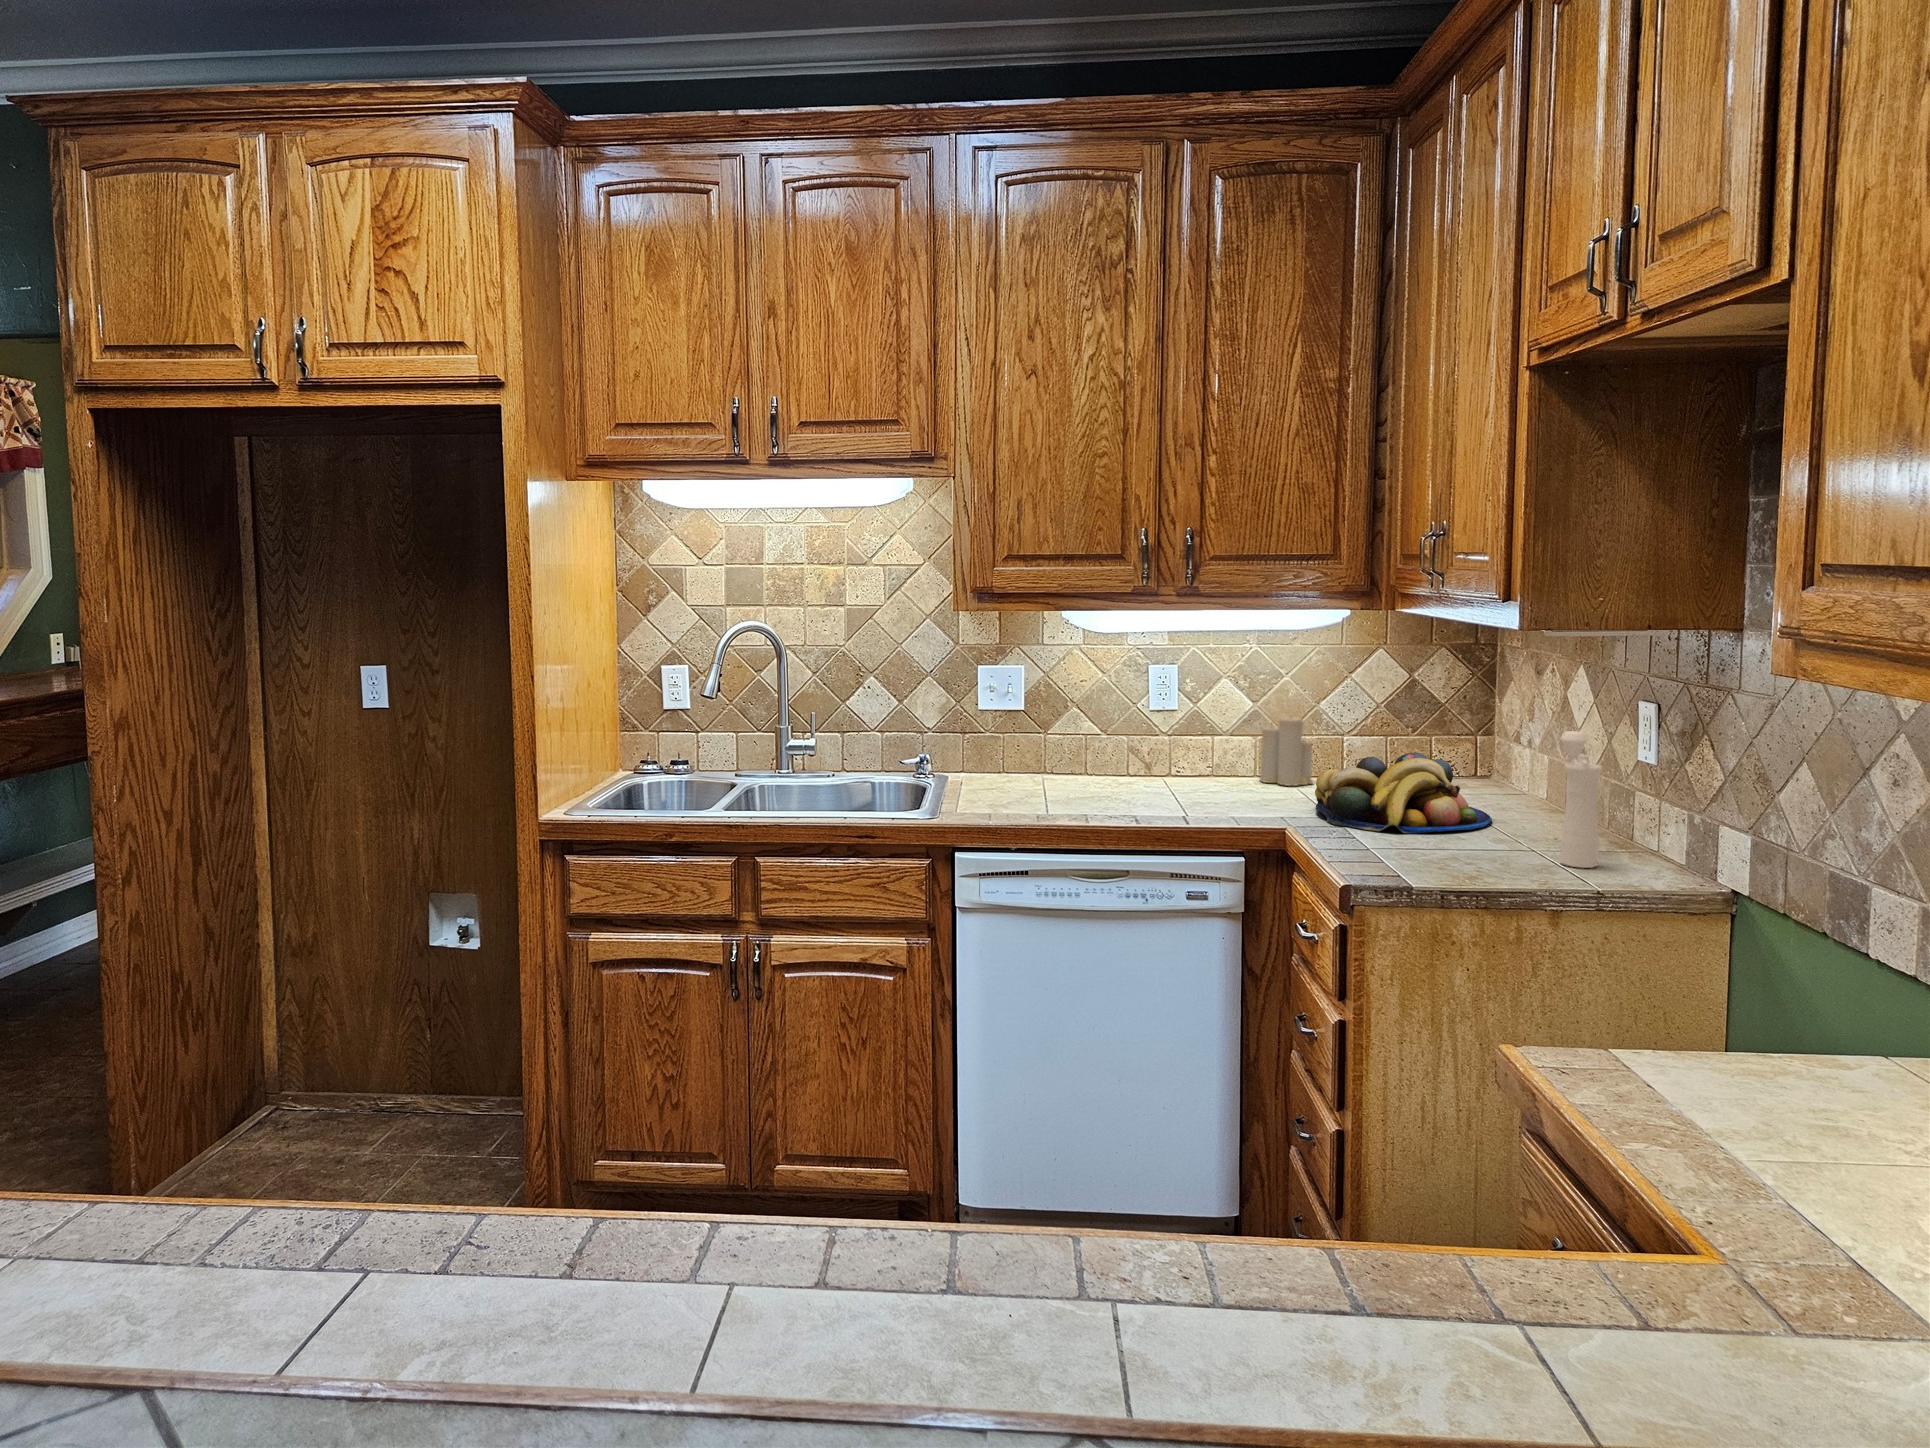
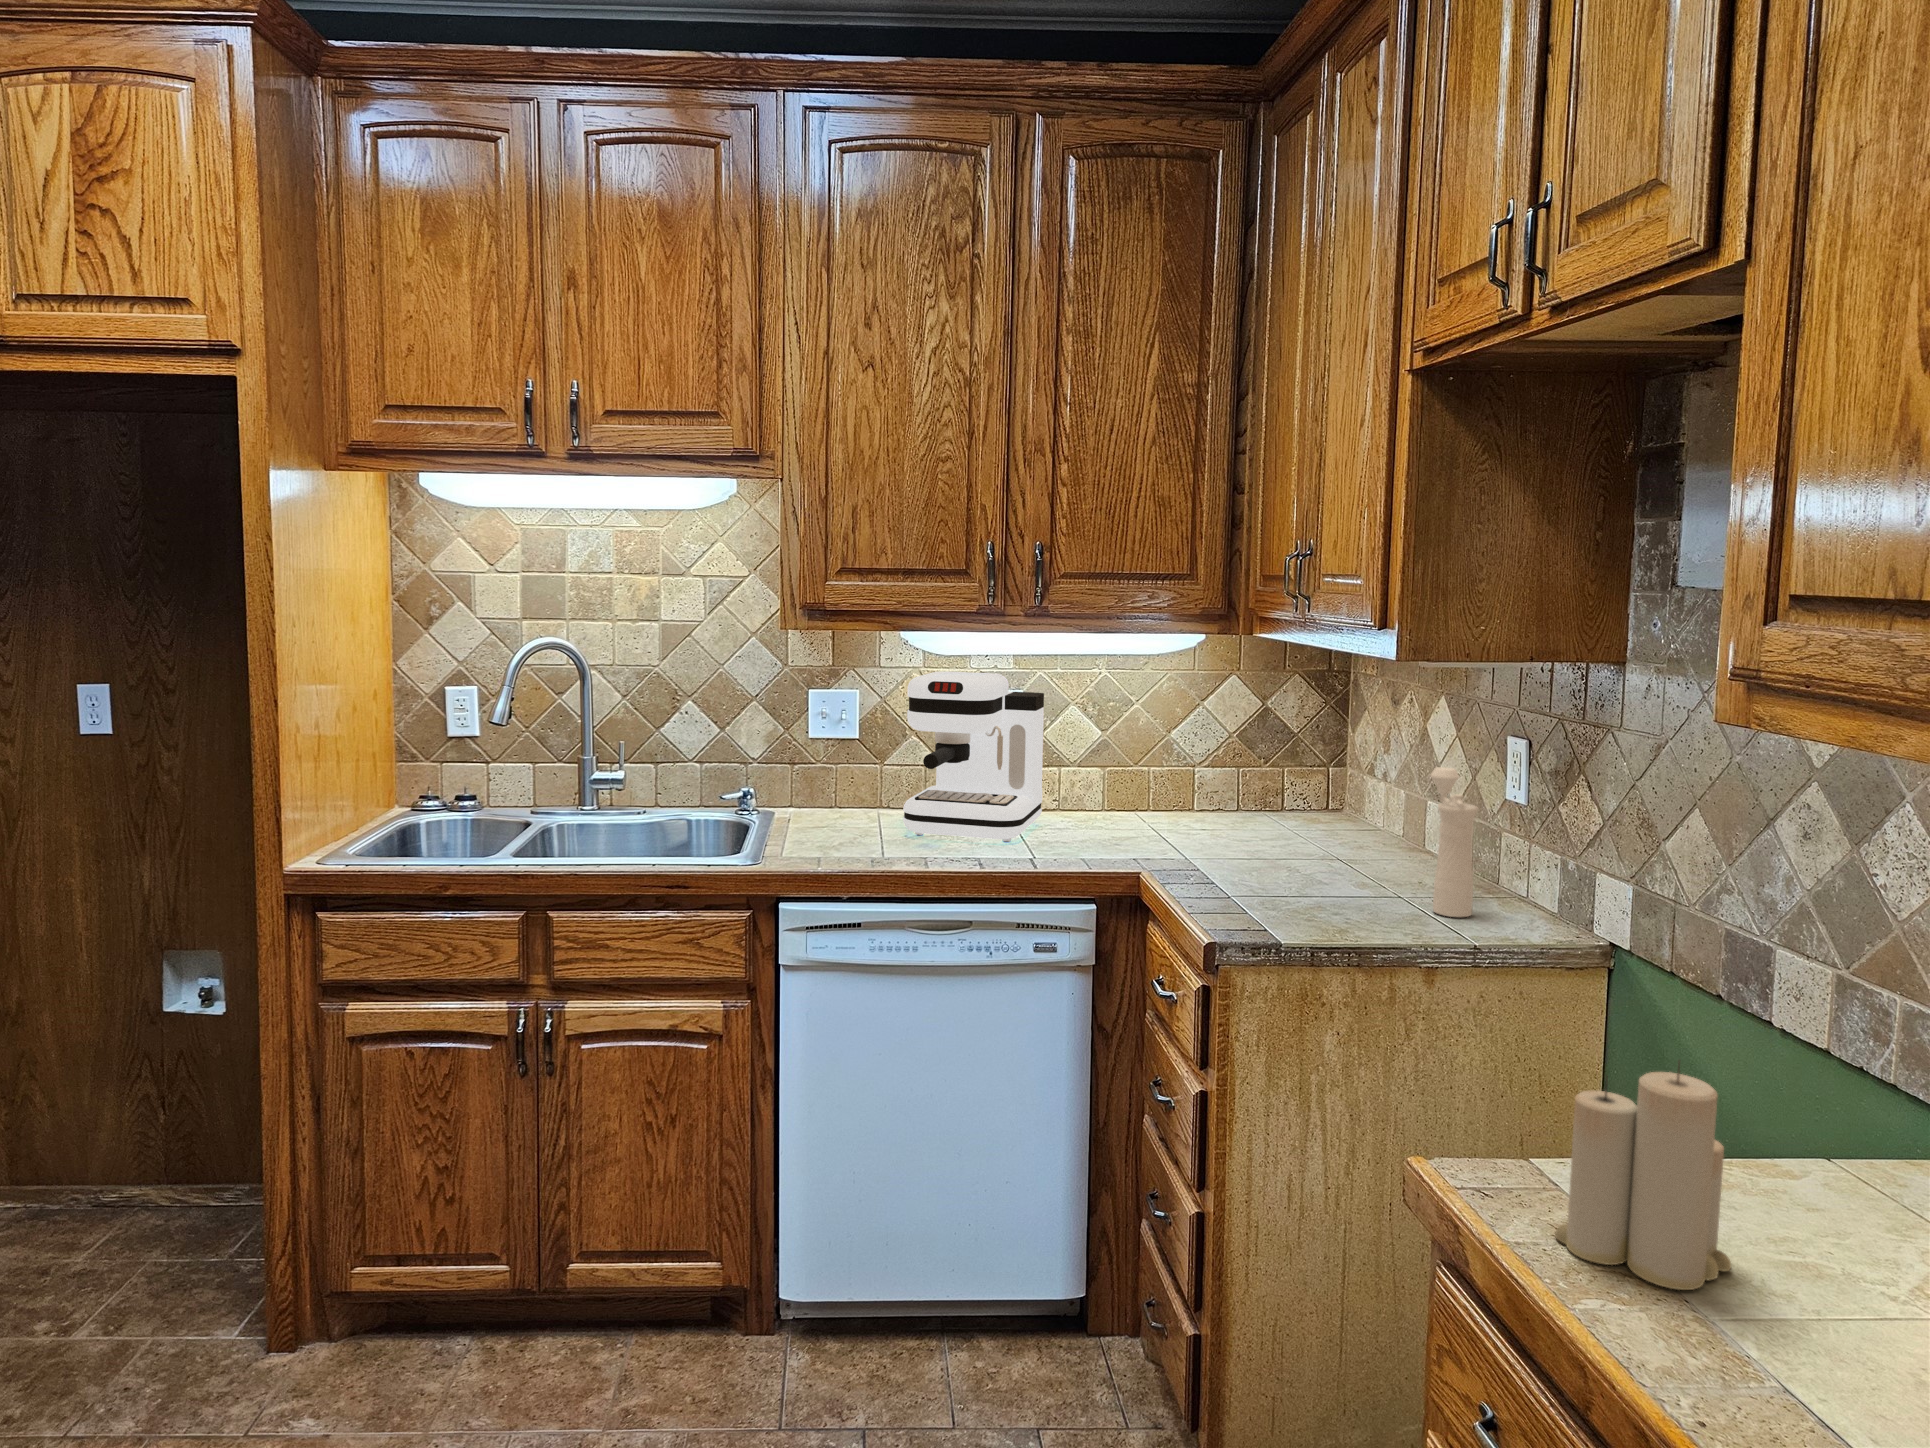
coffee maker: none [1068,650,1198,803] -> present [903,672,1044,842]
candle: present [1260,716,1314,786] -> present [1555,1061,1731,1290]
fruit bowl: present [1315,753,1492,833] -> none [1169,786,1354,877]

